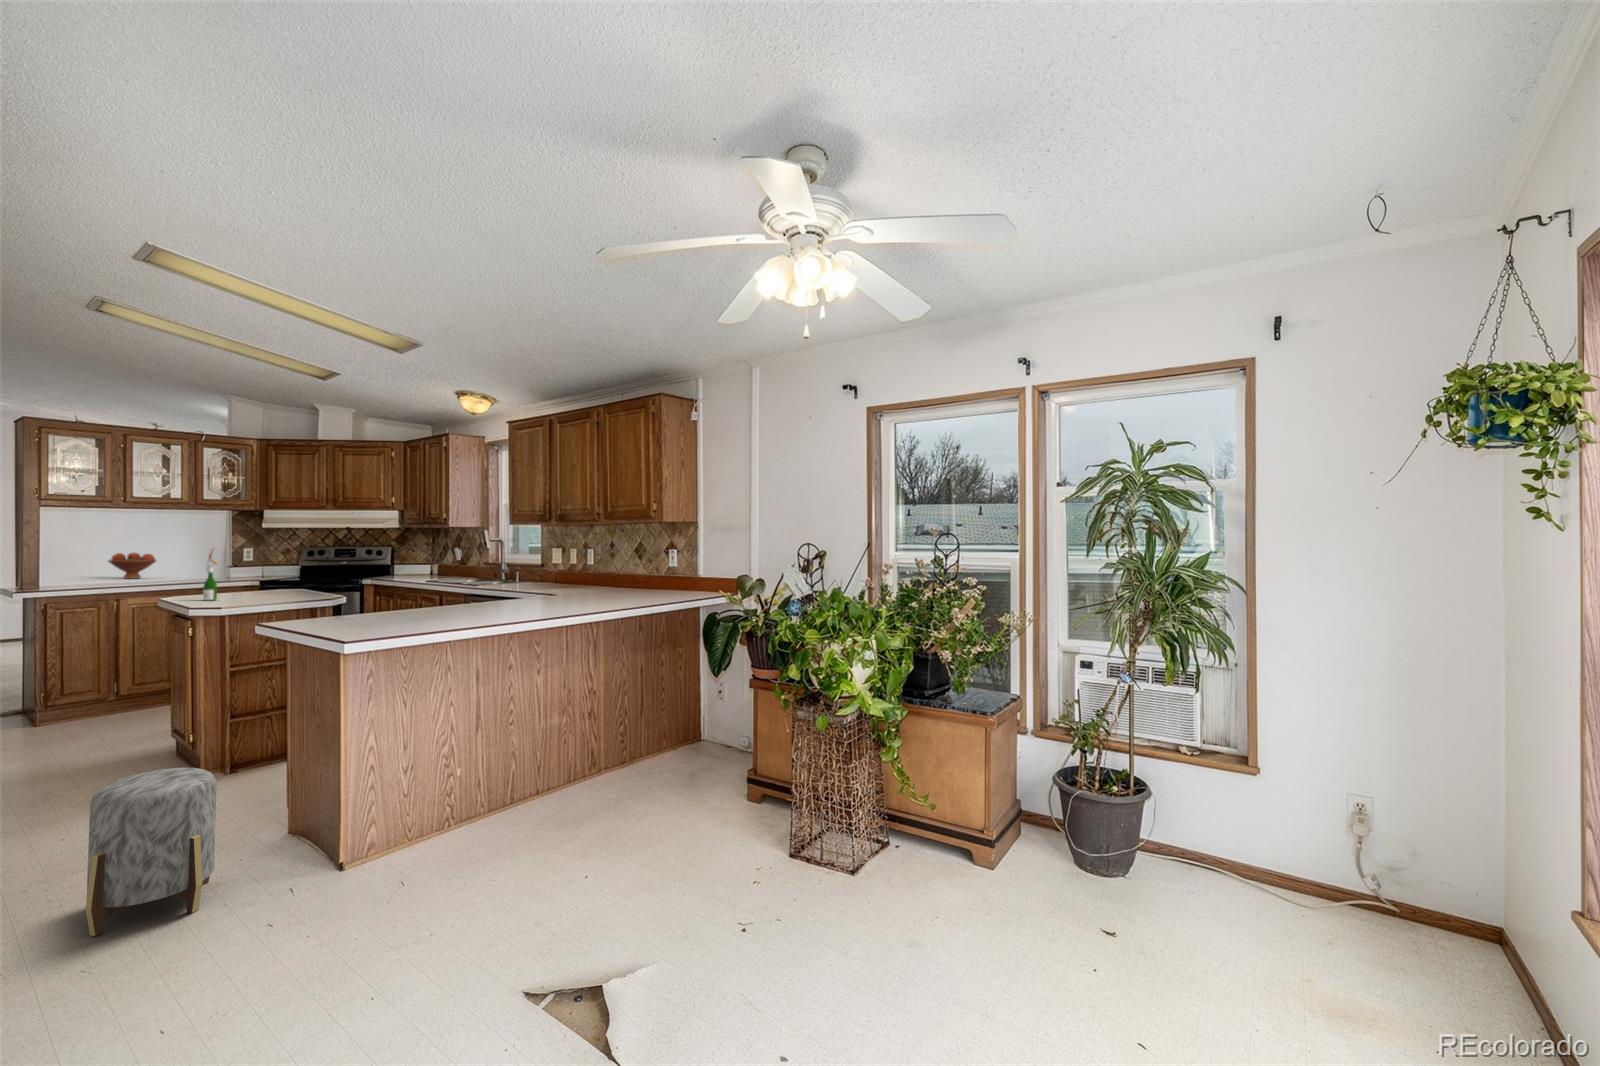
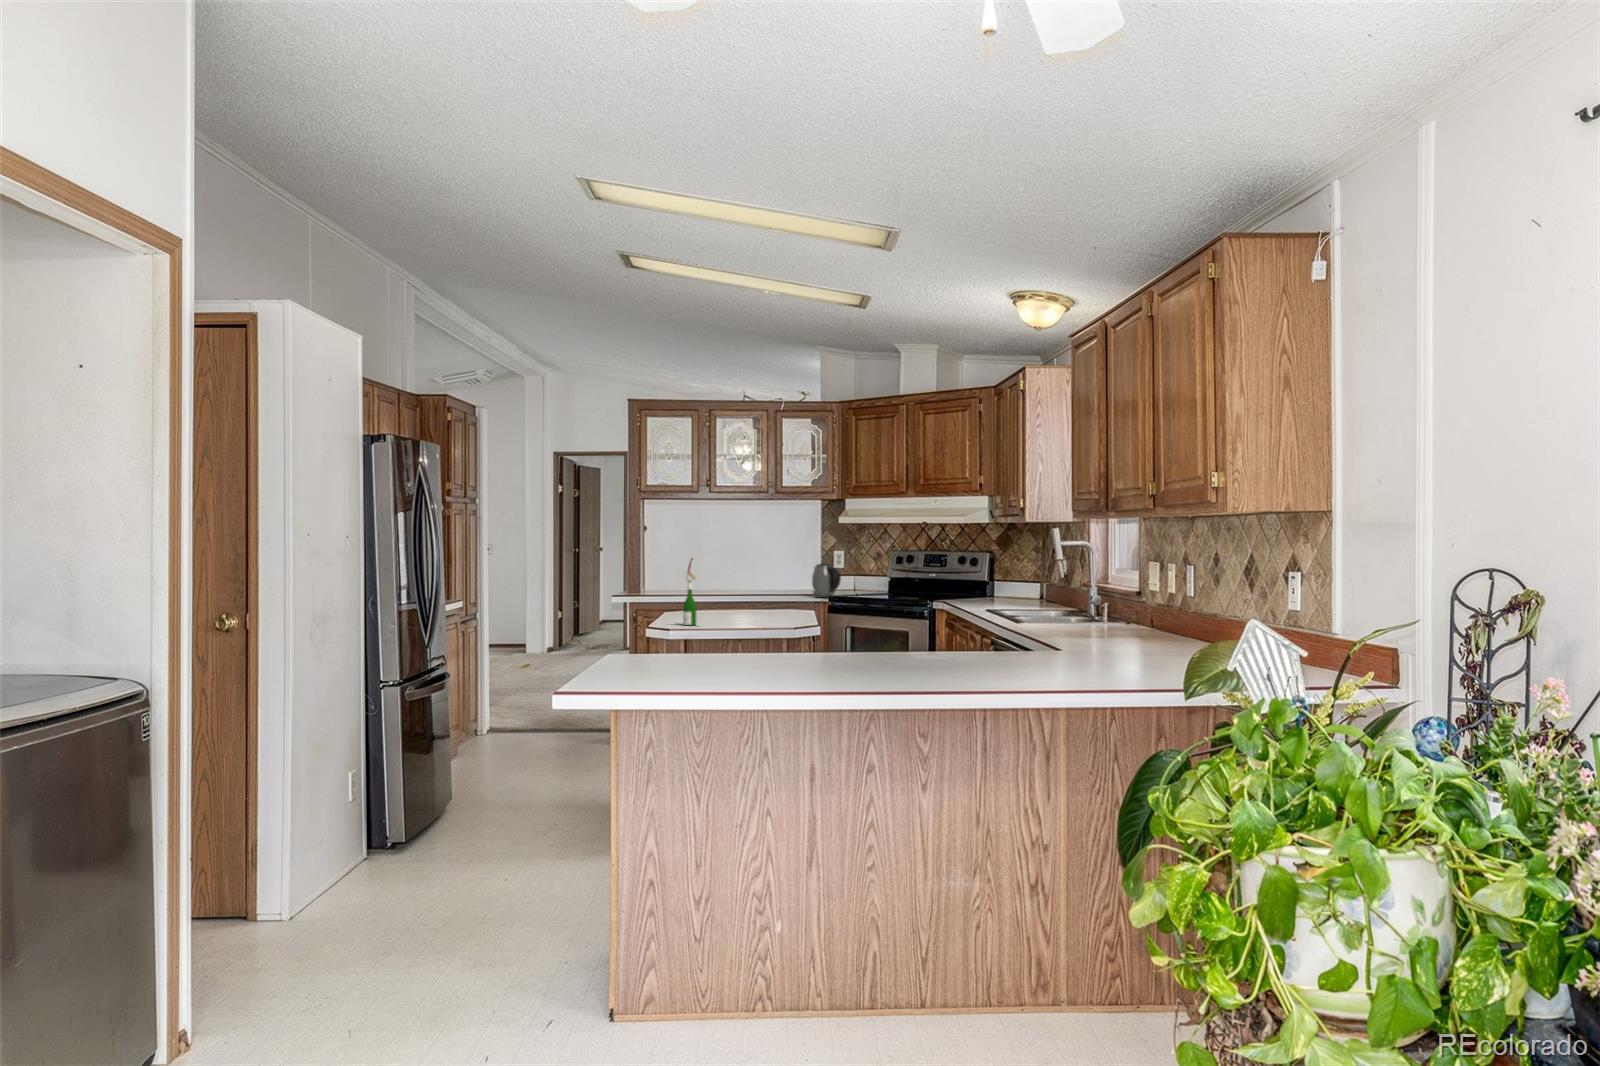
fruit bowl: present [108,552,156,579] -> none [726,555,769,587]
kettle: none [231,557,260,582] -> present [812,563,841,598]
stool: present [86,768,217,936] -> none [384,831,517,1010]

